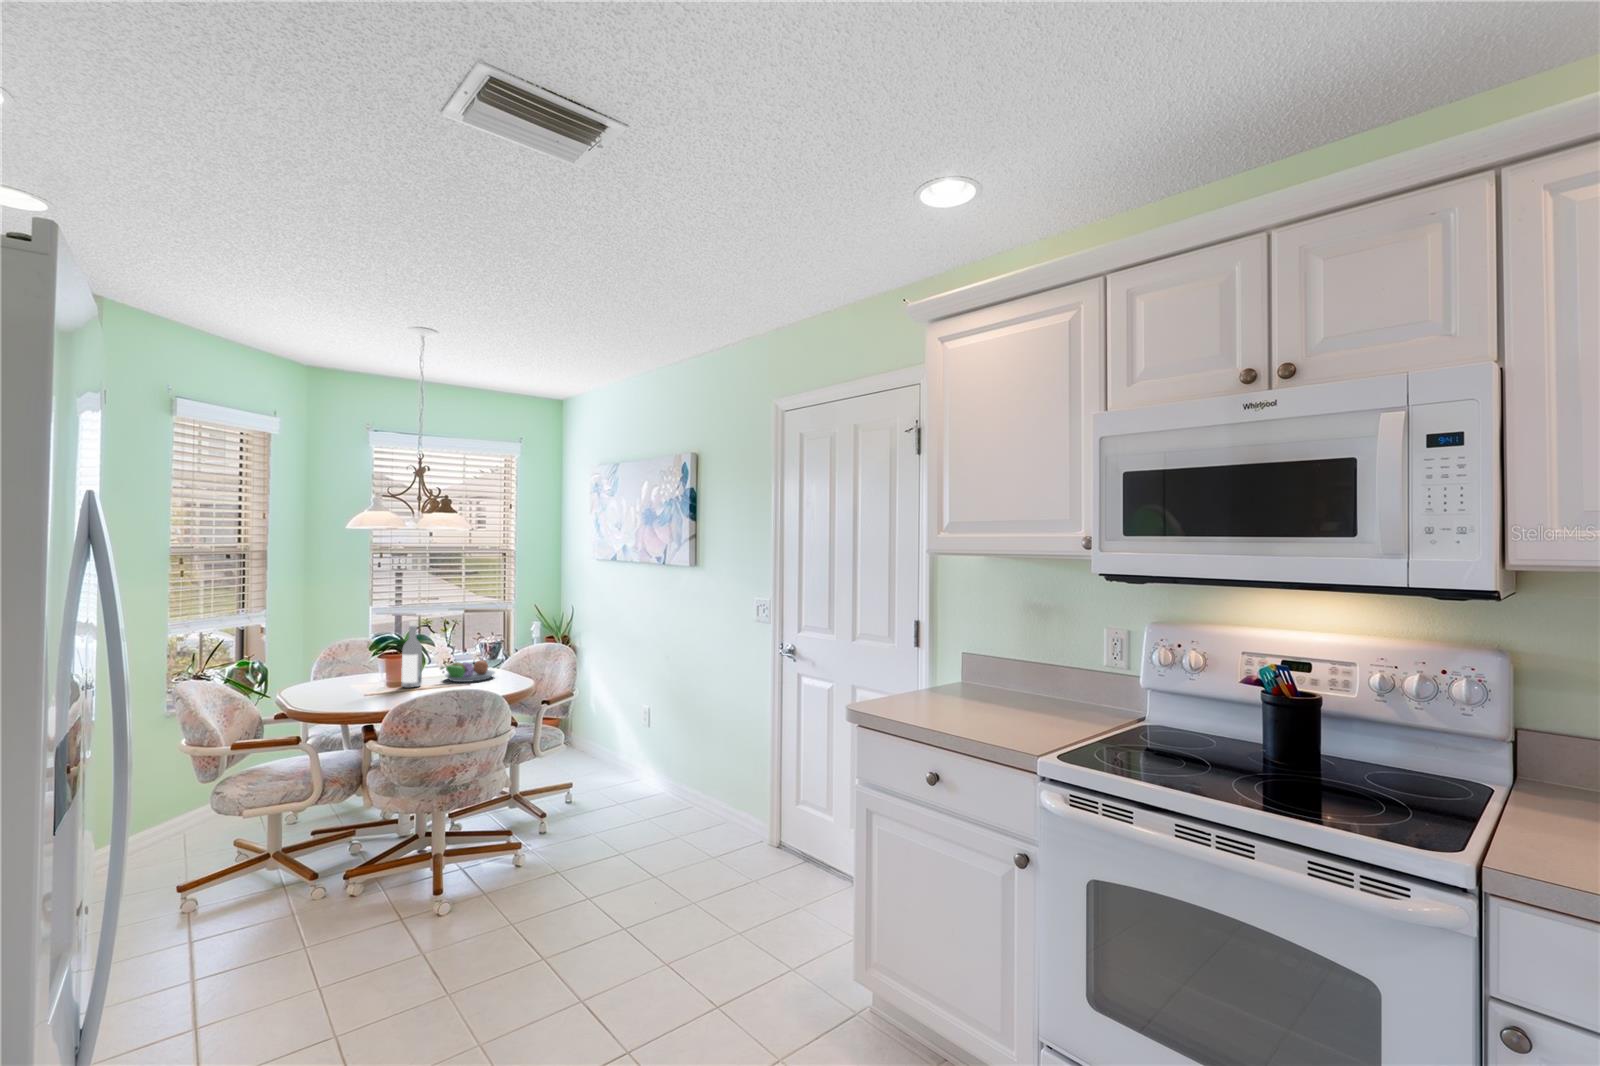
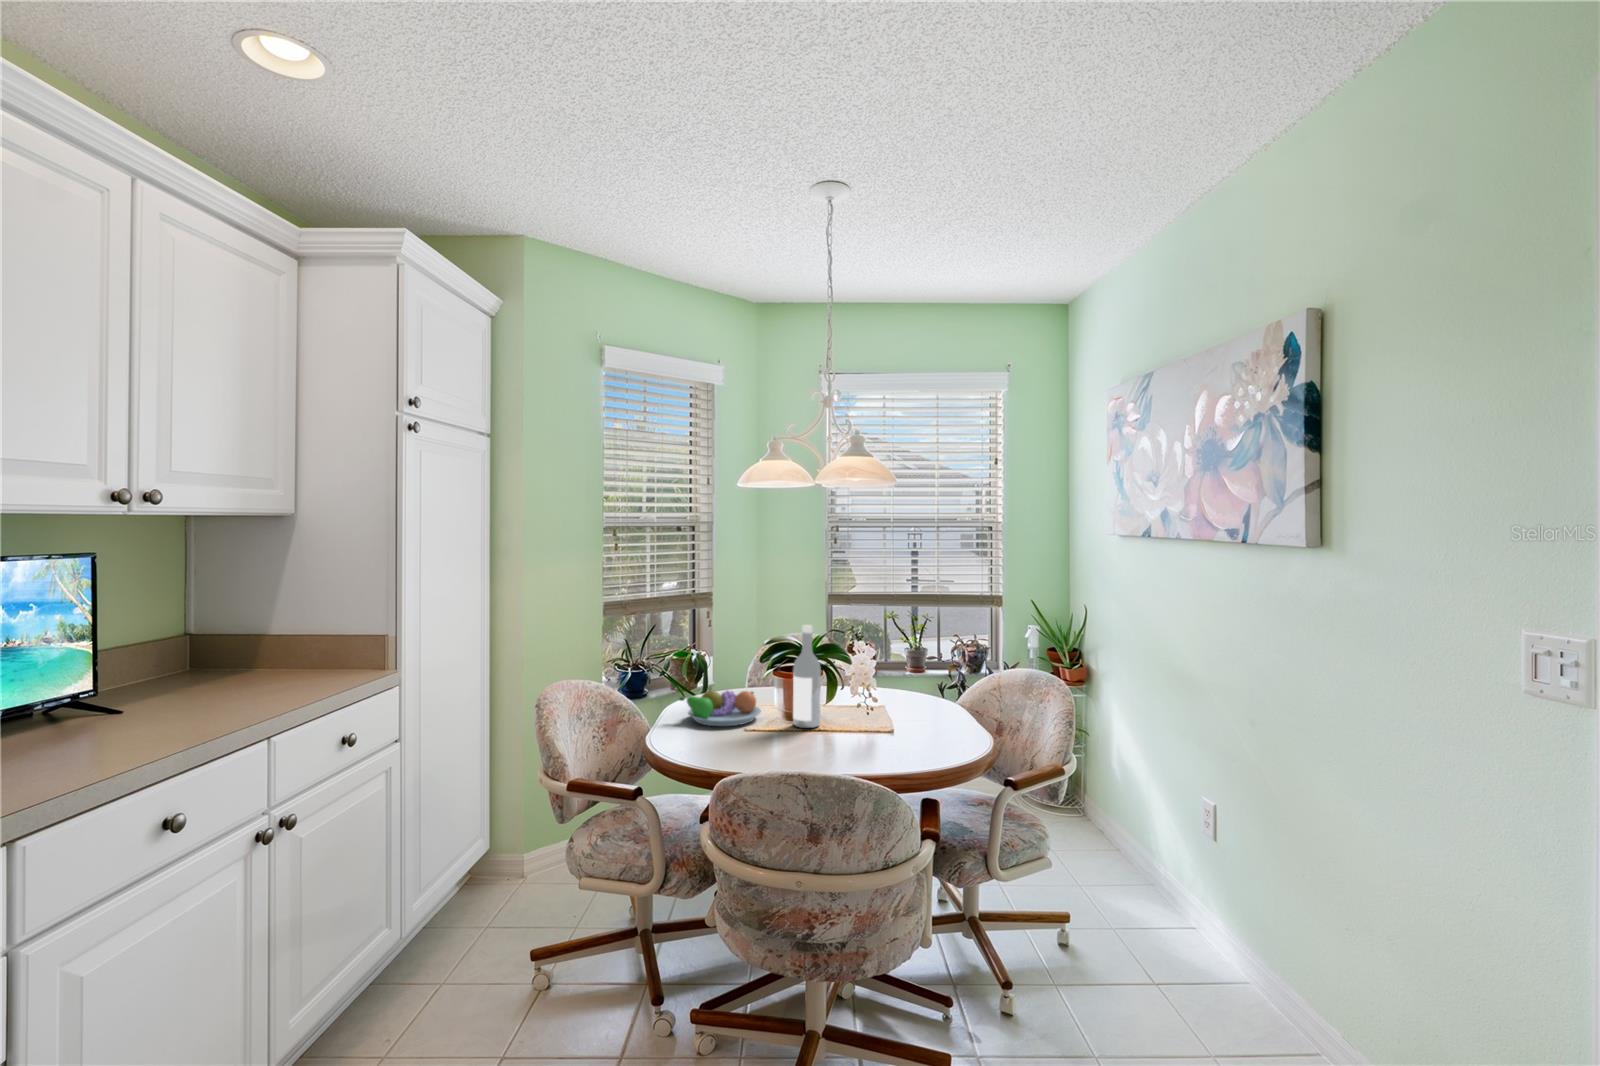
fruit bowl: present [440,660,495,682] -> present [680,687,761,726]

